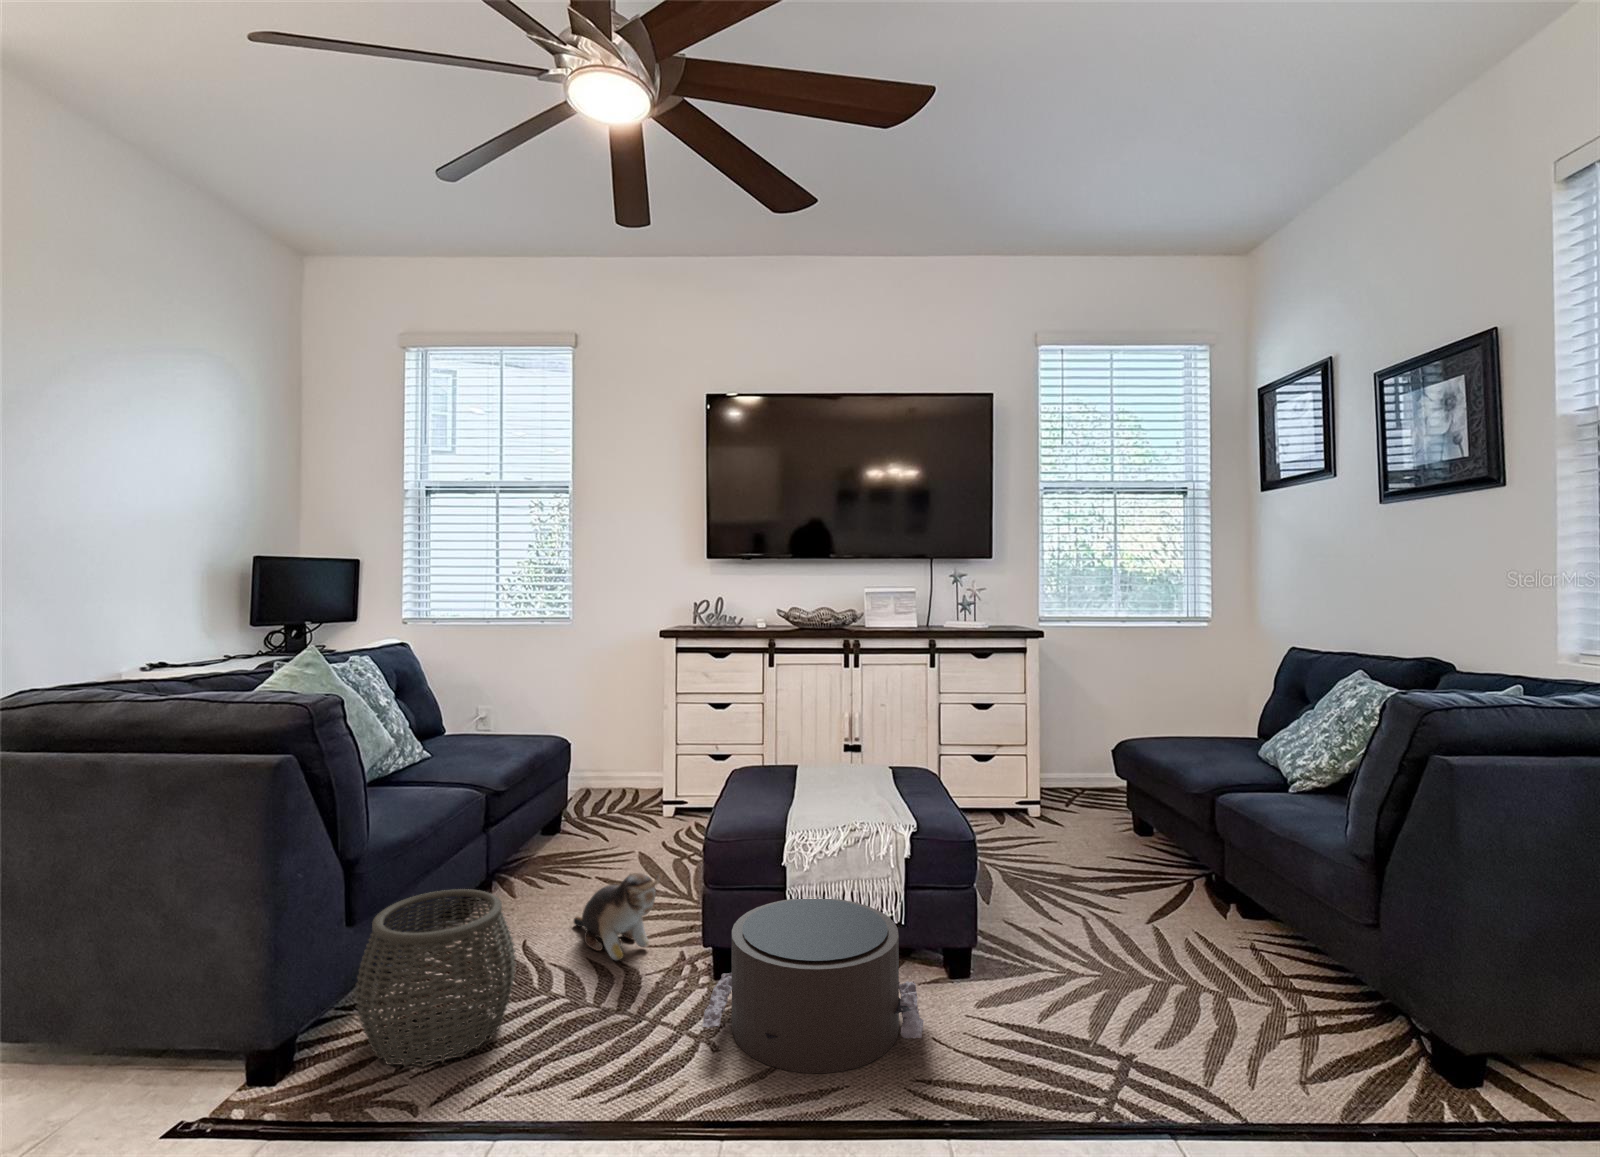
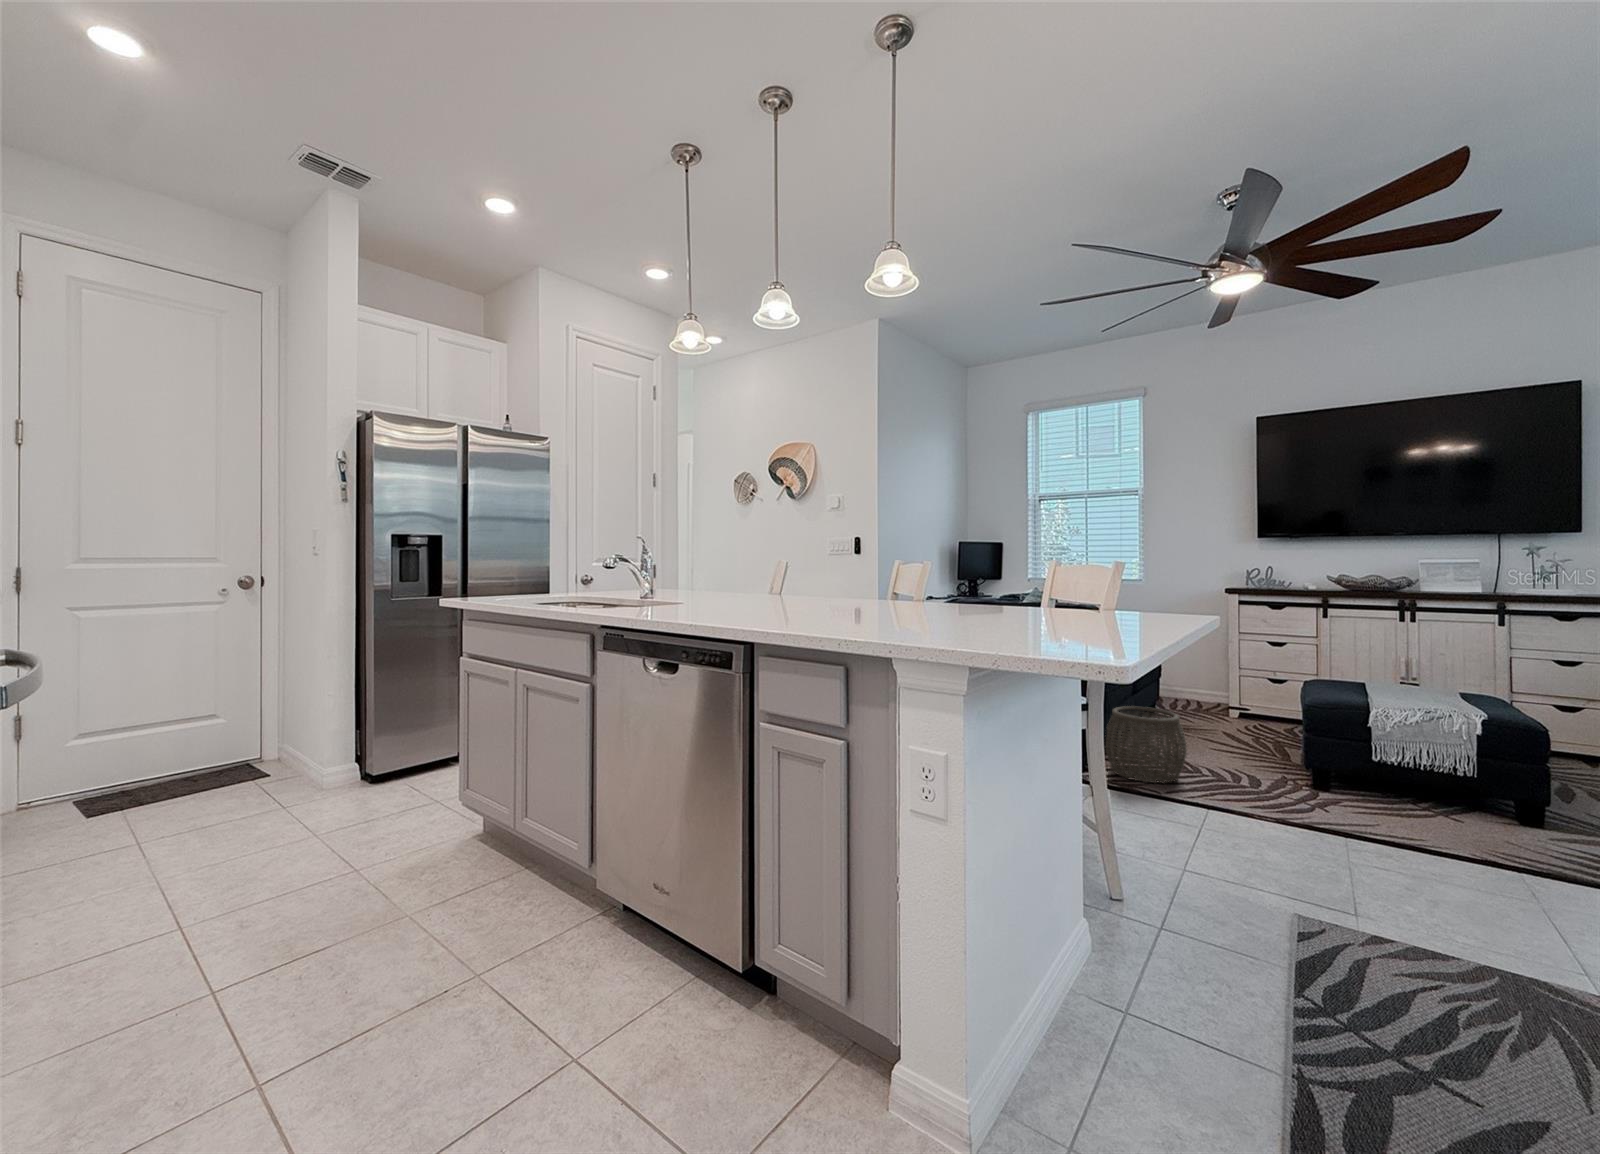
plush toy: present [574,873,662,960] -> none [1195,720,1270,769]
pouf: present [702,899,924,1073] -> none [1317,746,1501,839]

